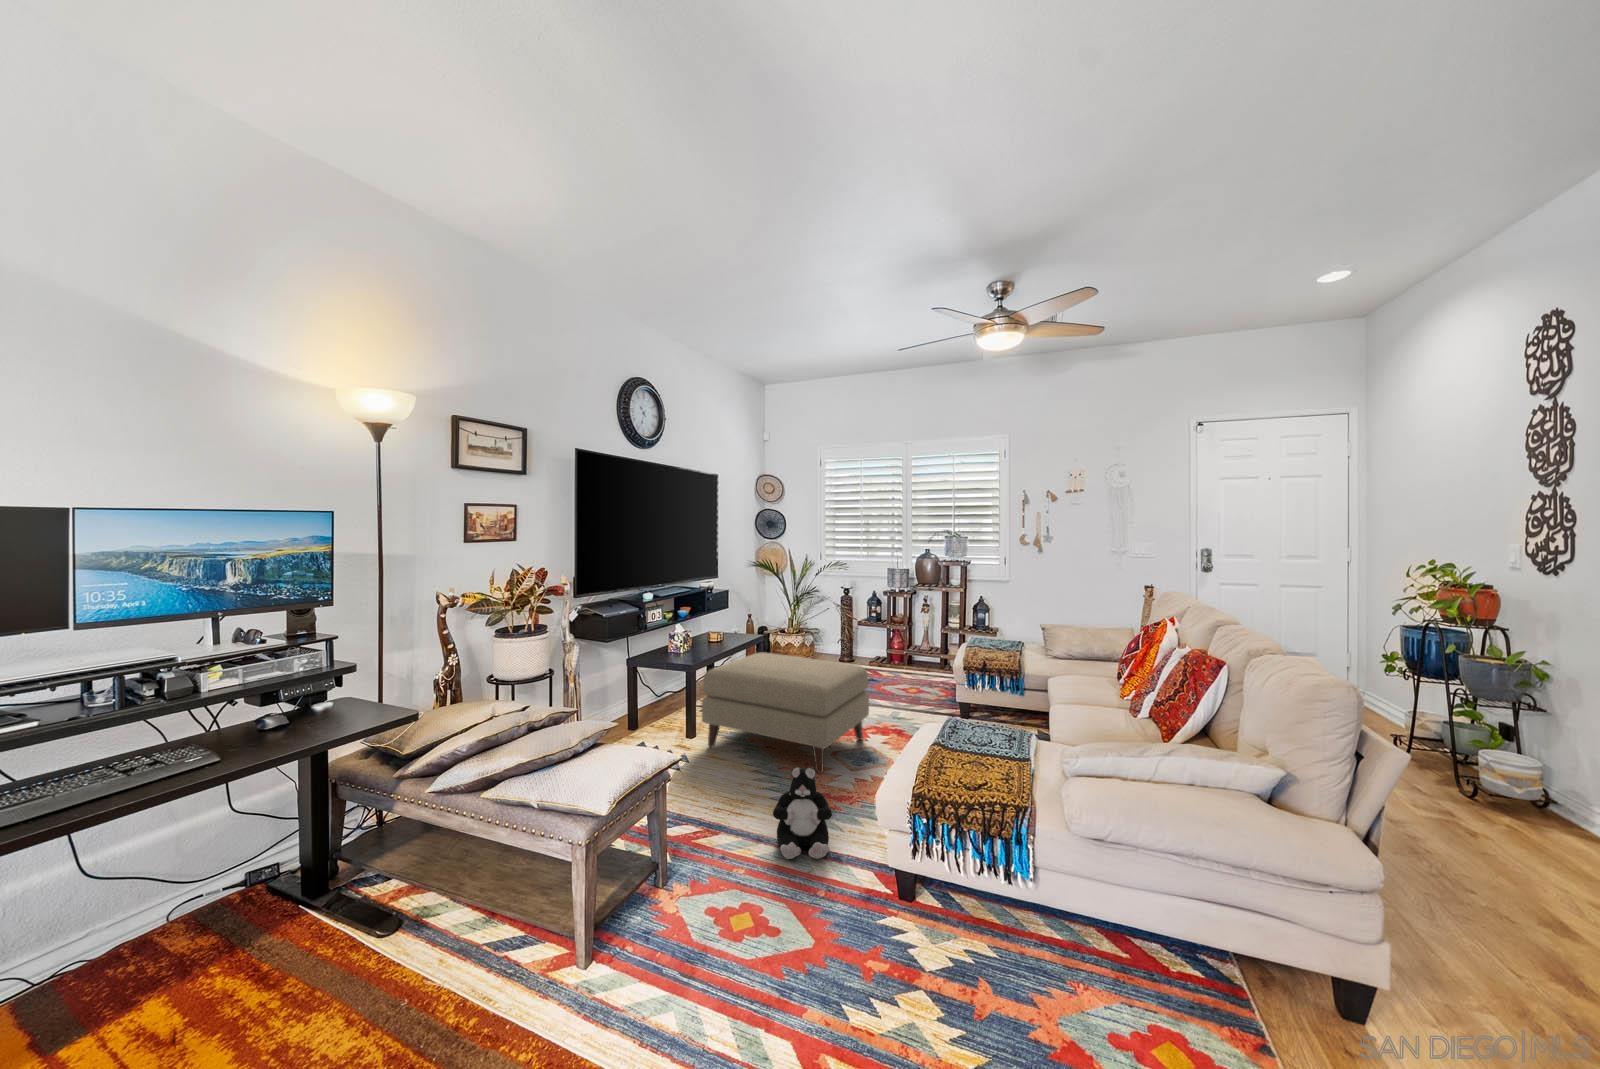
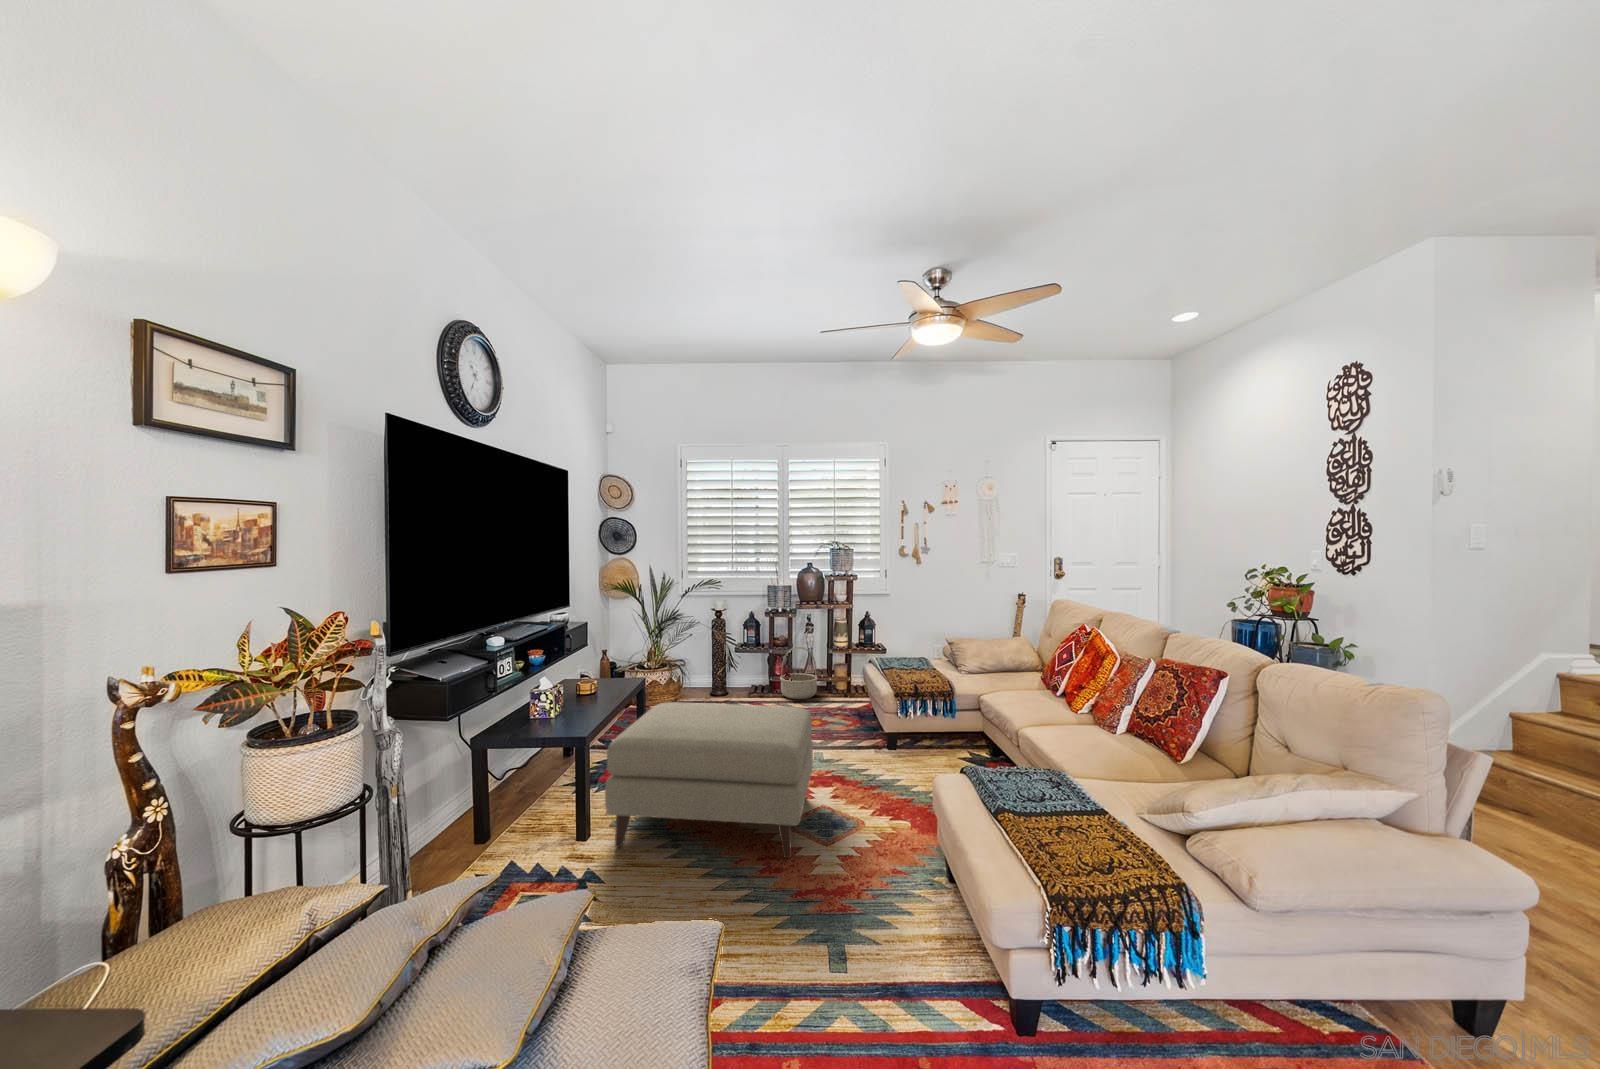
basket: none [899,625,933,672] -> present [780,647,818,699]
plush toy: present [773,767,832,859] -> none [801,870,897,1018]

